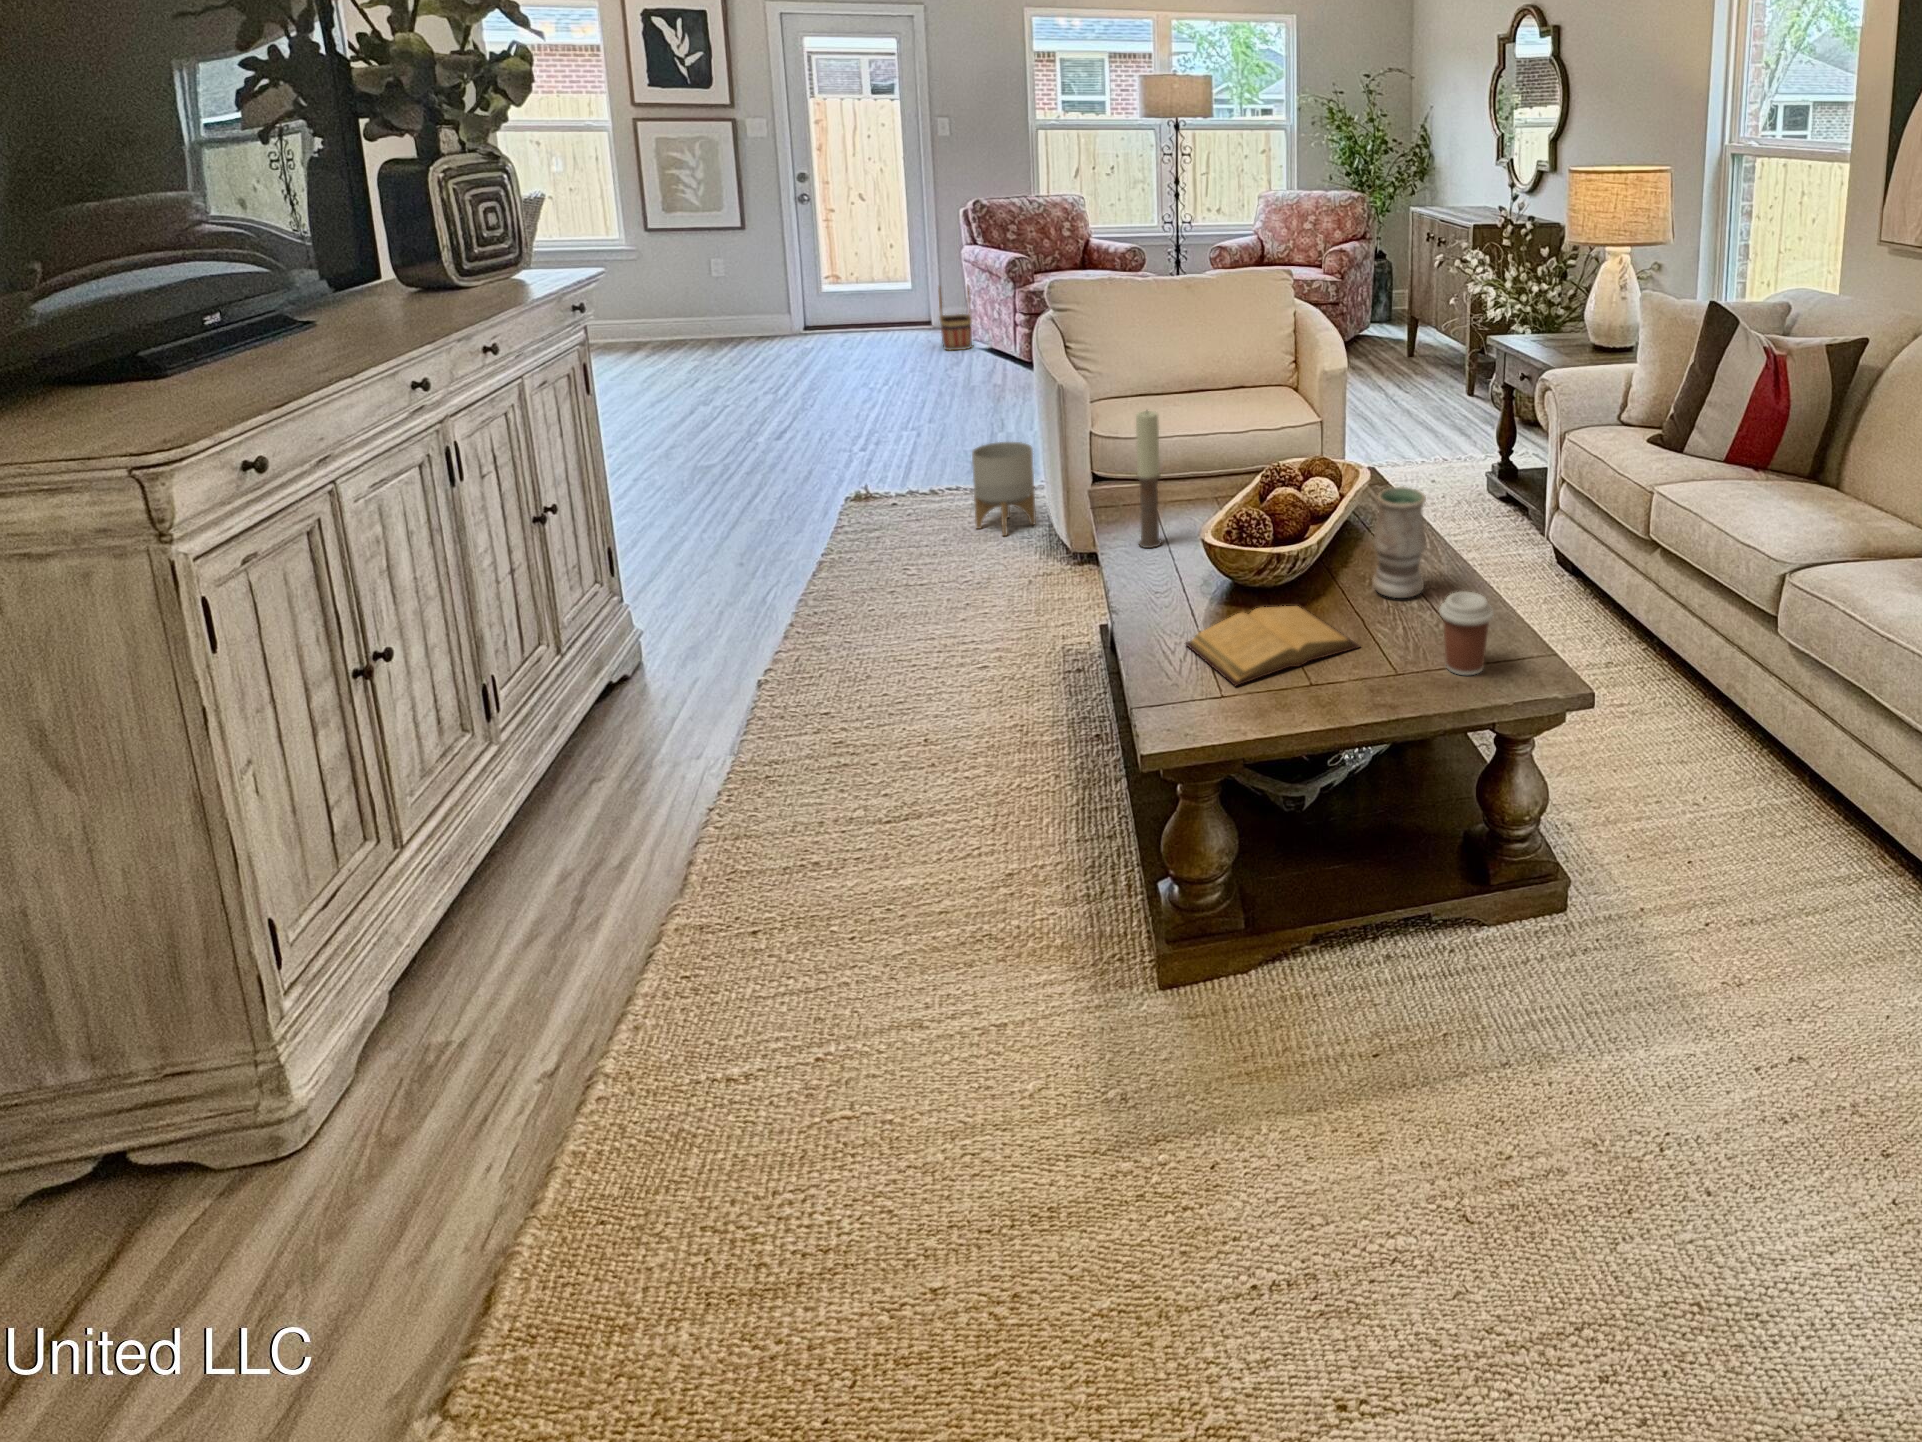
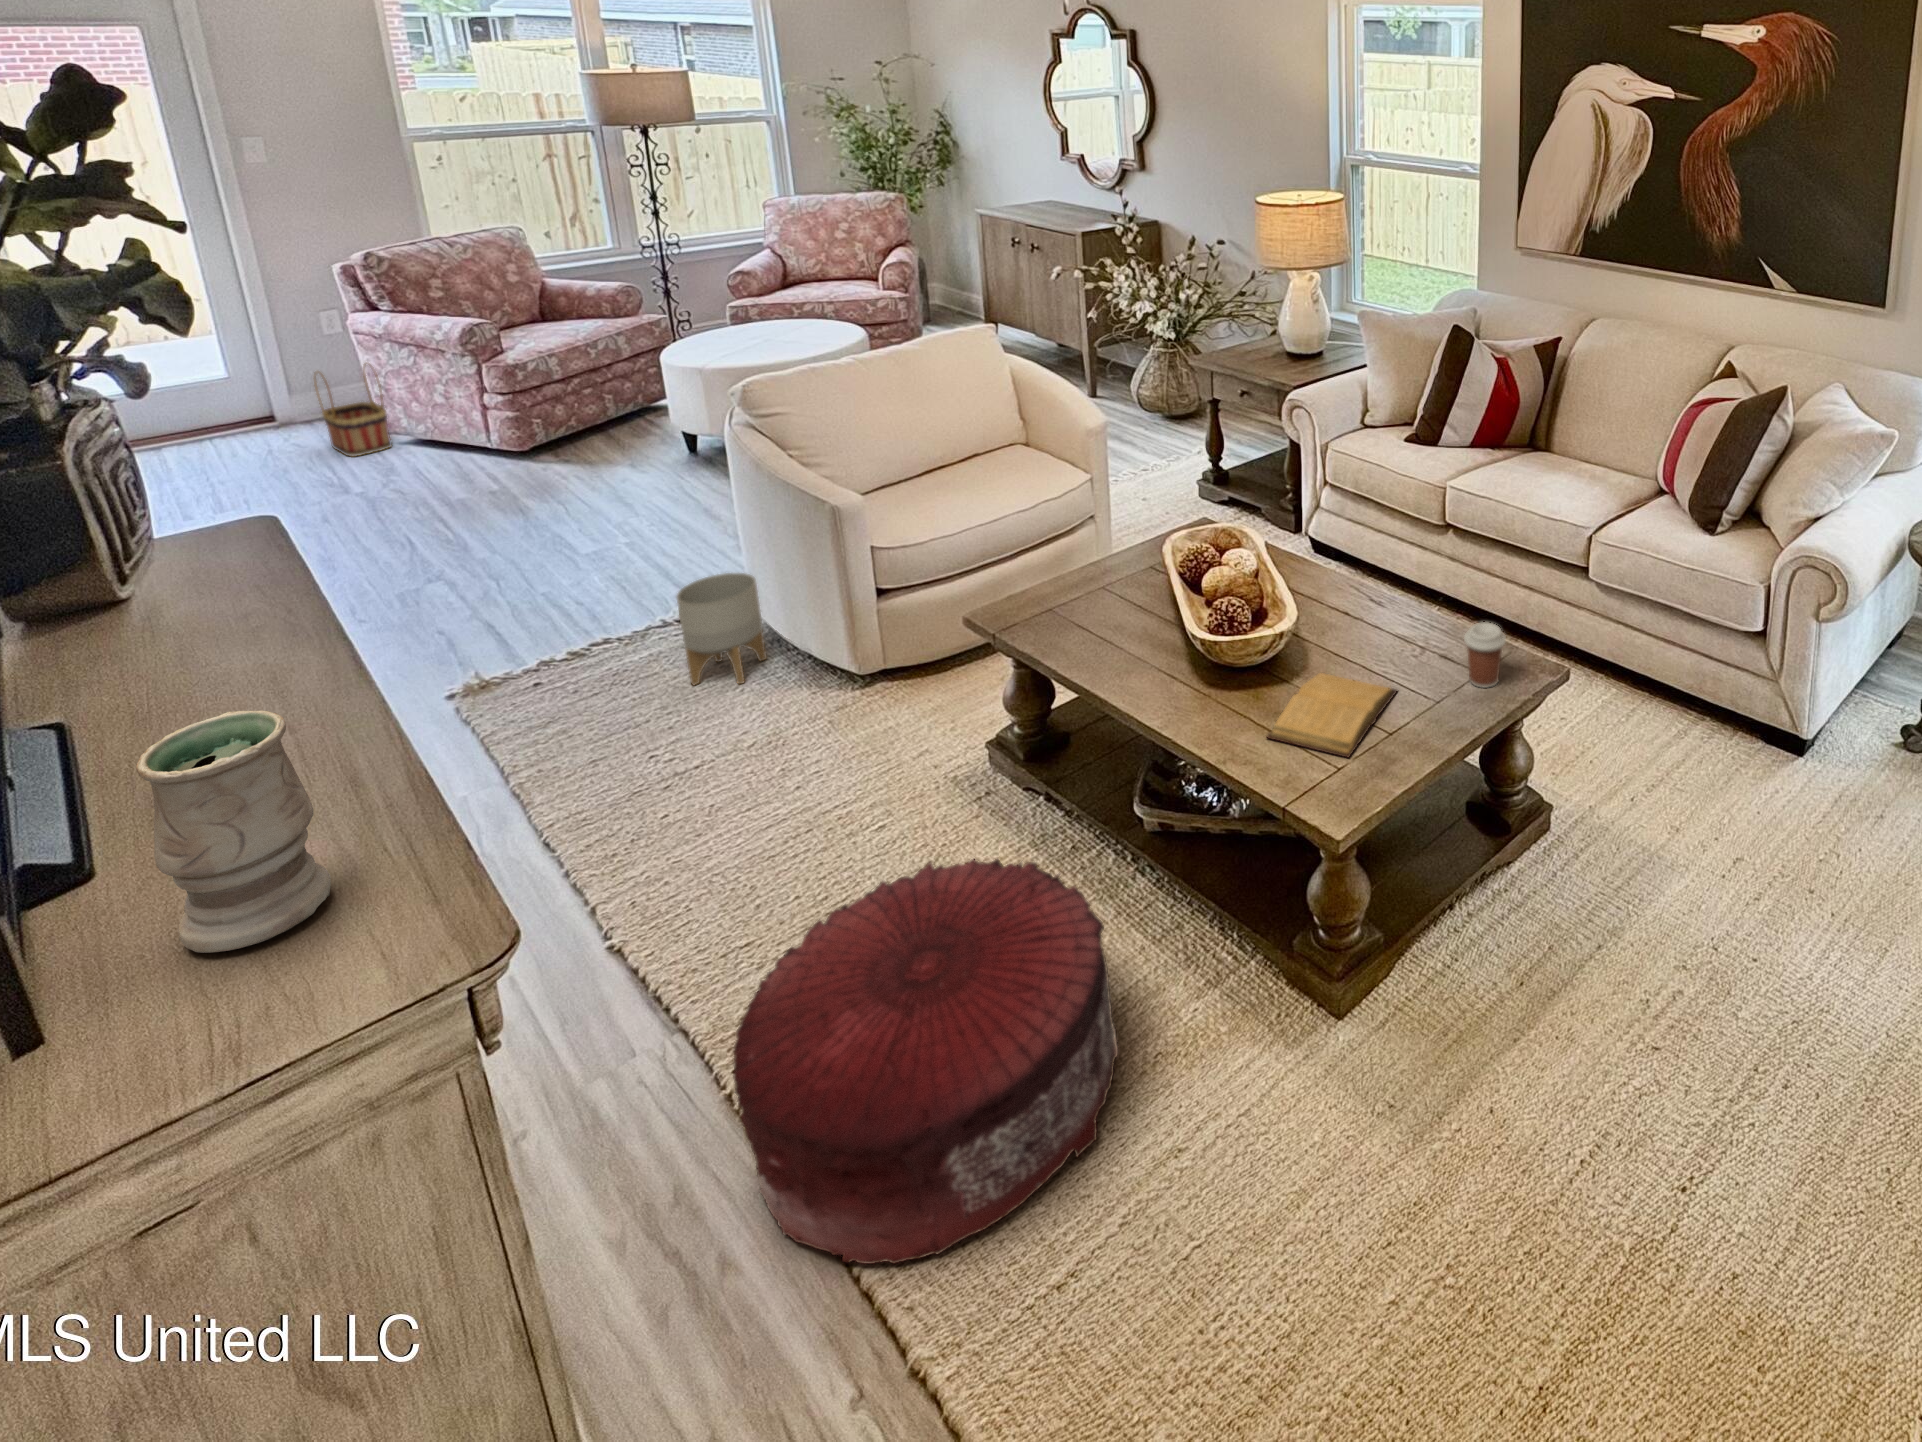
candle: present [1136,411,1162,548] -> none [1093,531,1124,661]
vase: present [1372,486,1426,598] -> present [136,710,331,953]
pouf: none [609,666,998,994] -> present [733,859,1118,1264]

